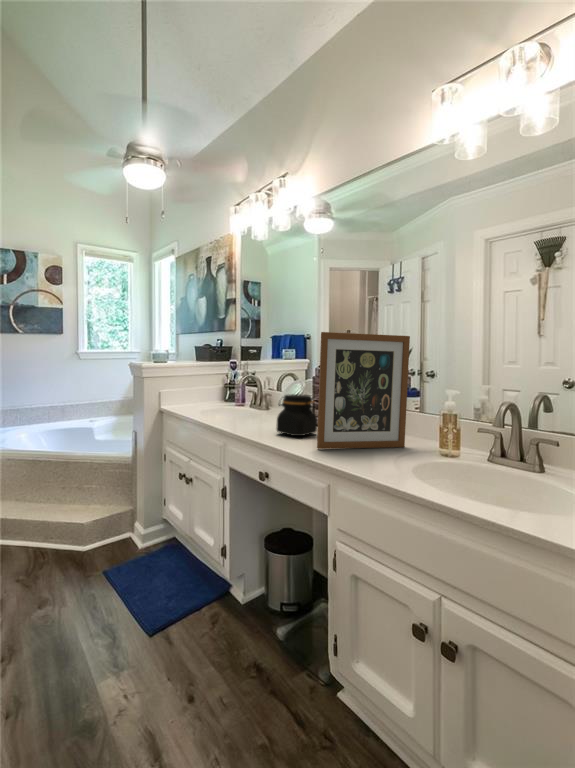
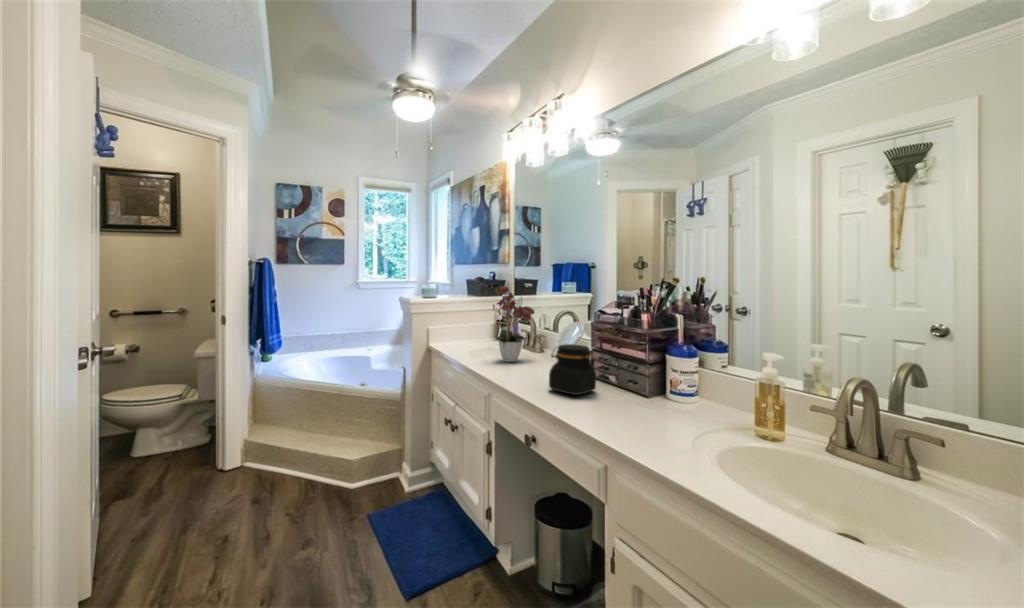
picture frame: present [317,332,410,449] -> none [596,278,715,418]
flower arrangement: none [221,344,265,417] -> present [493,286,535,362]

